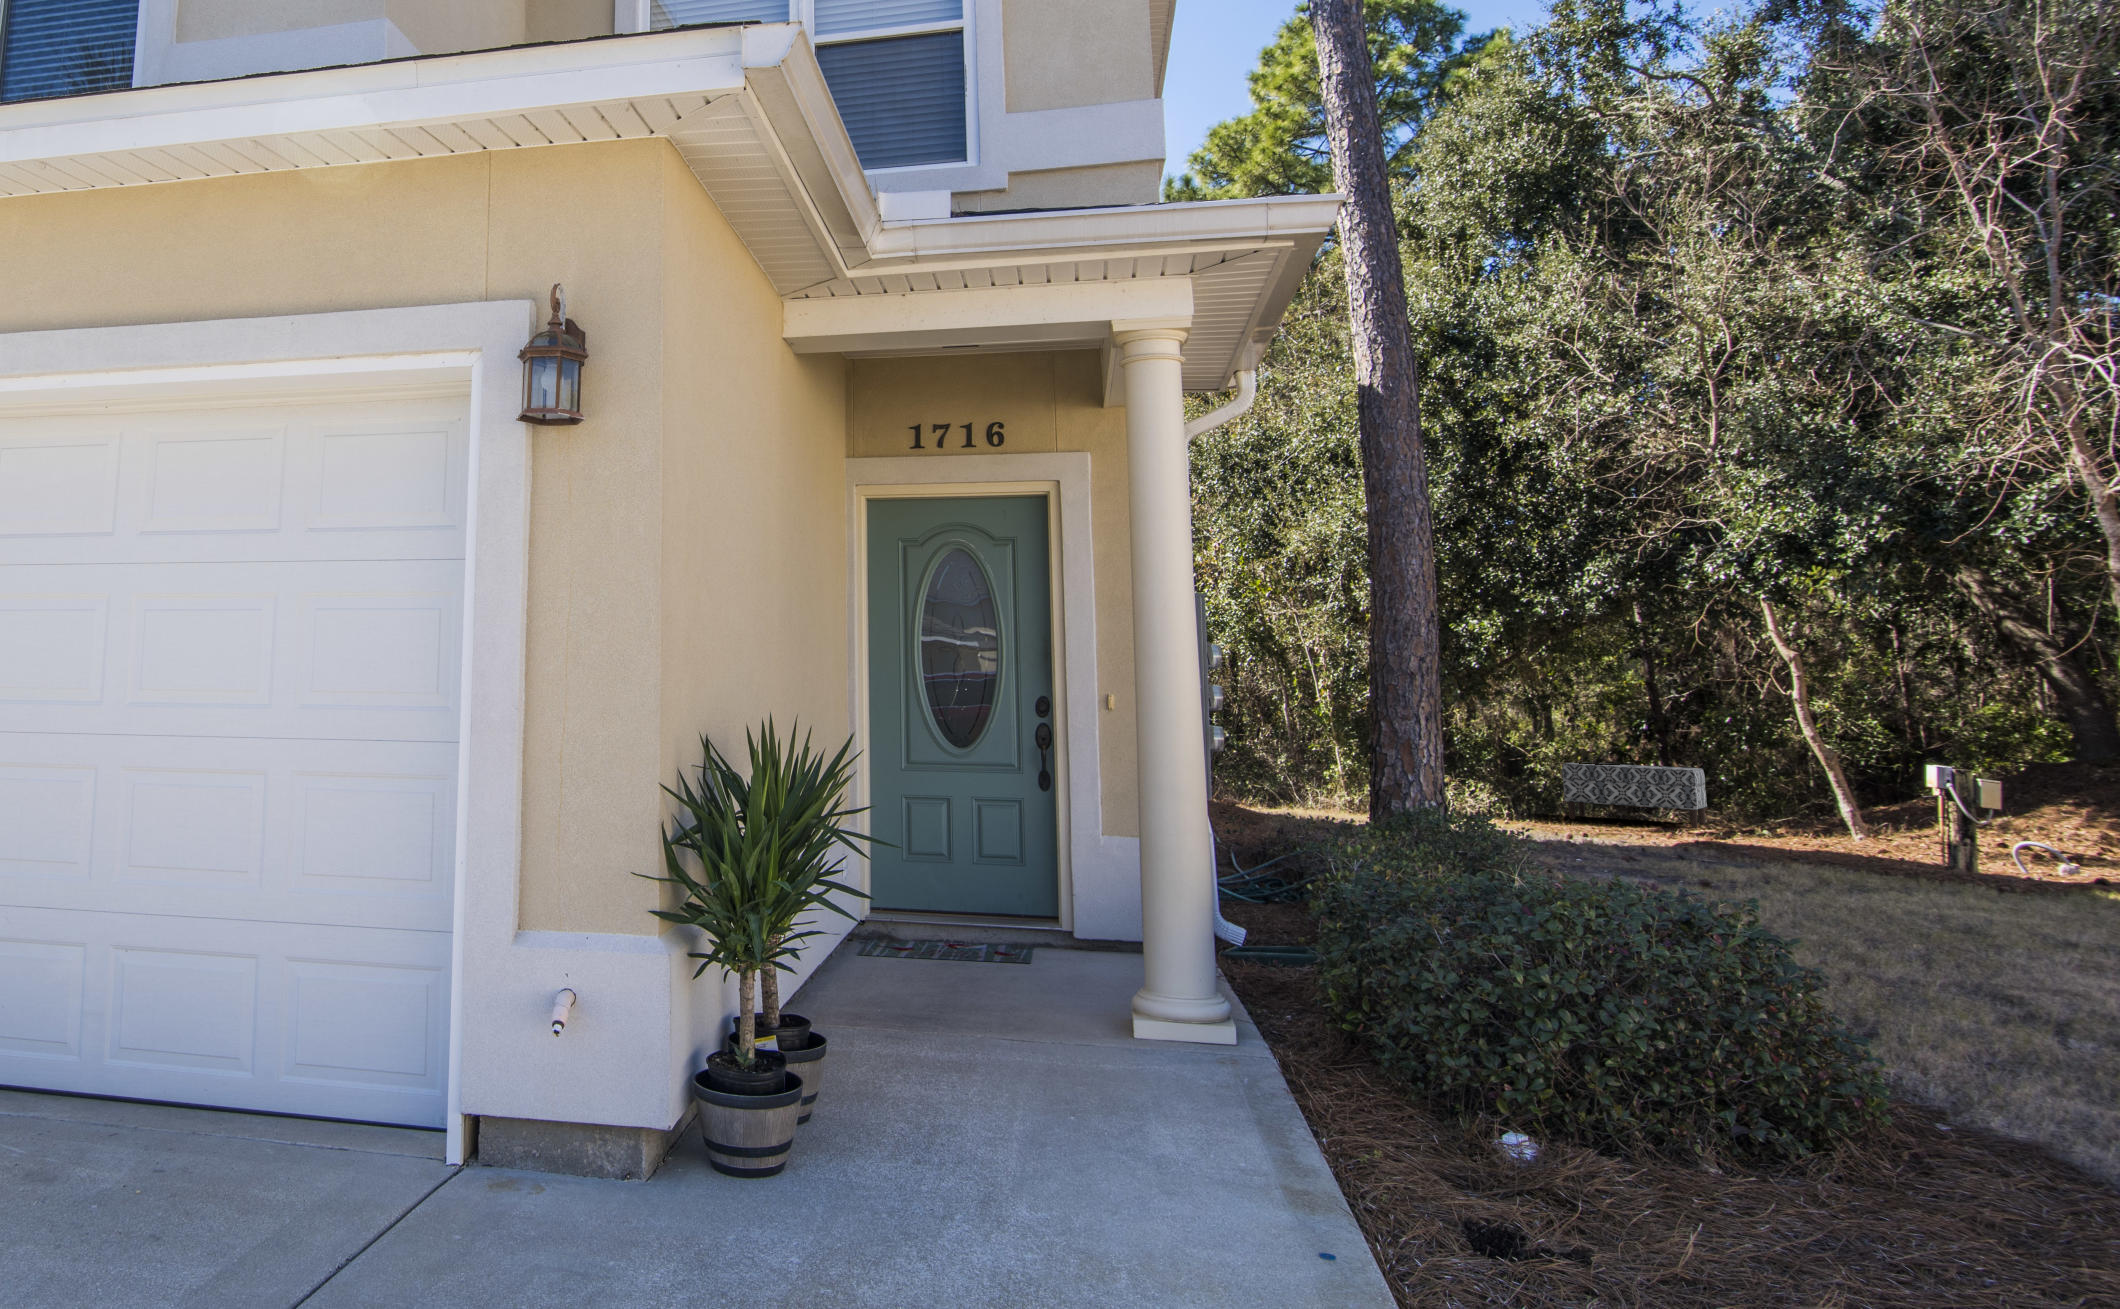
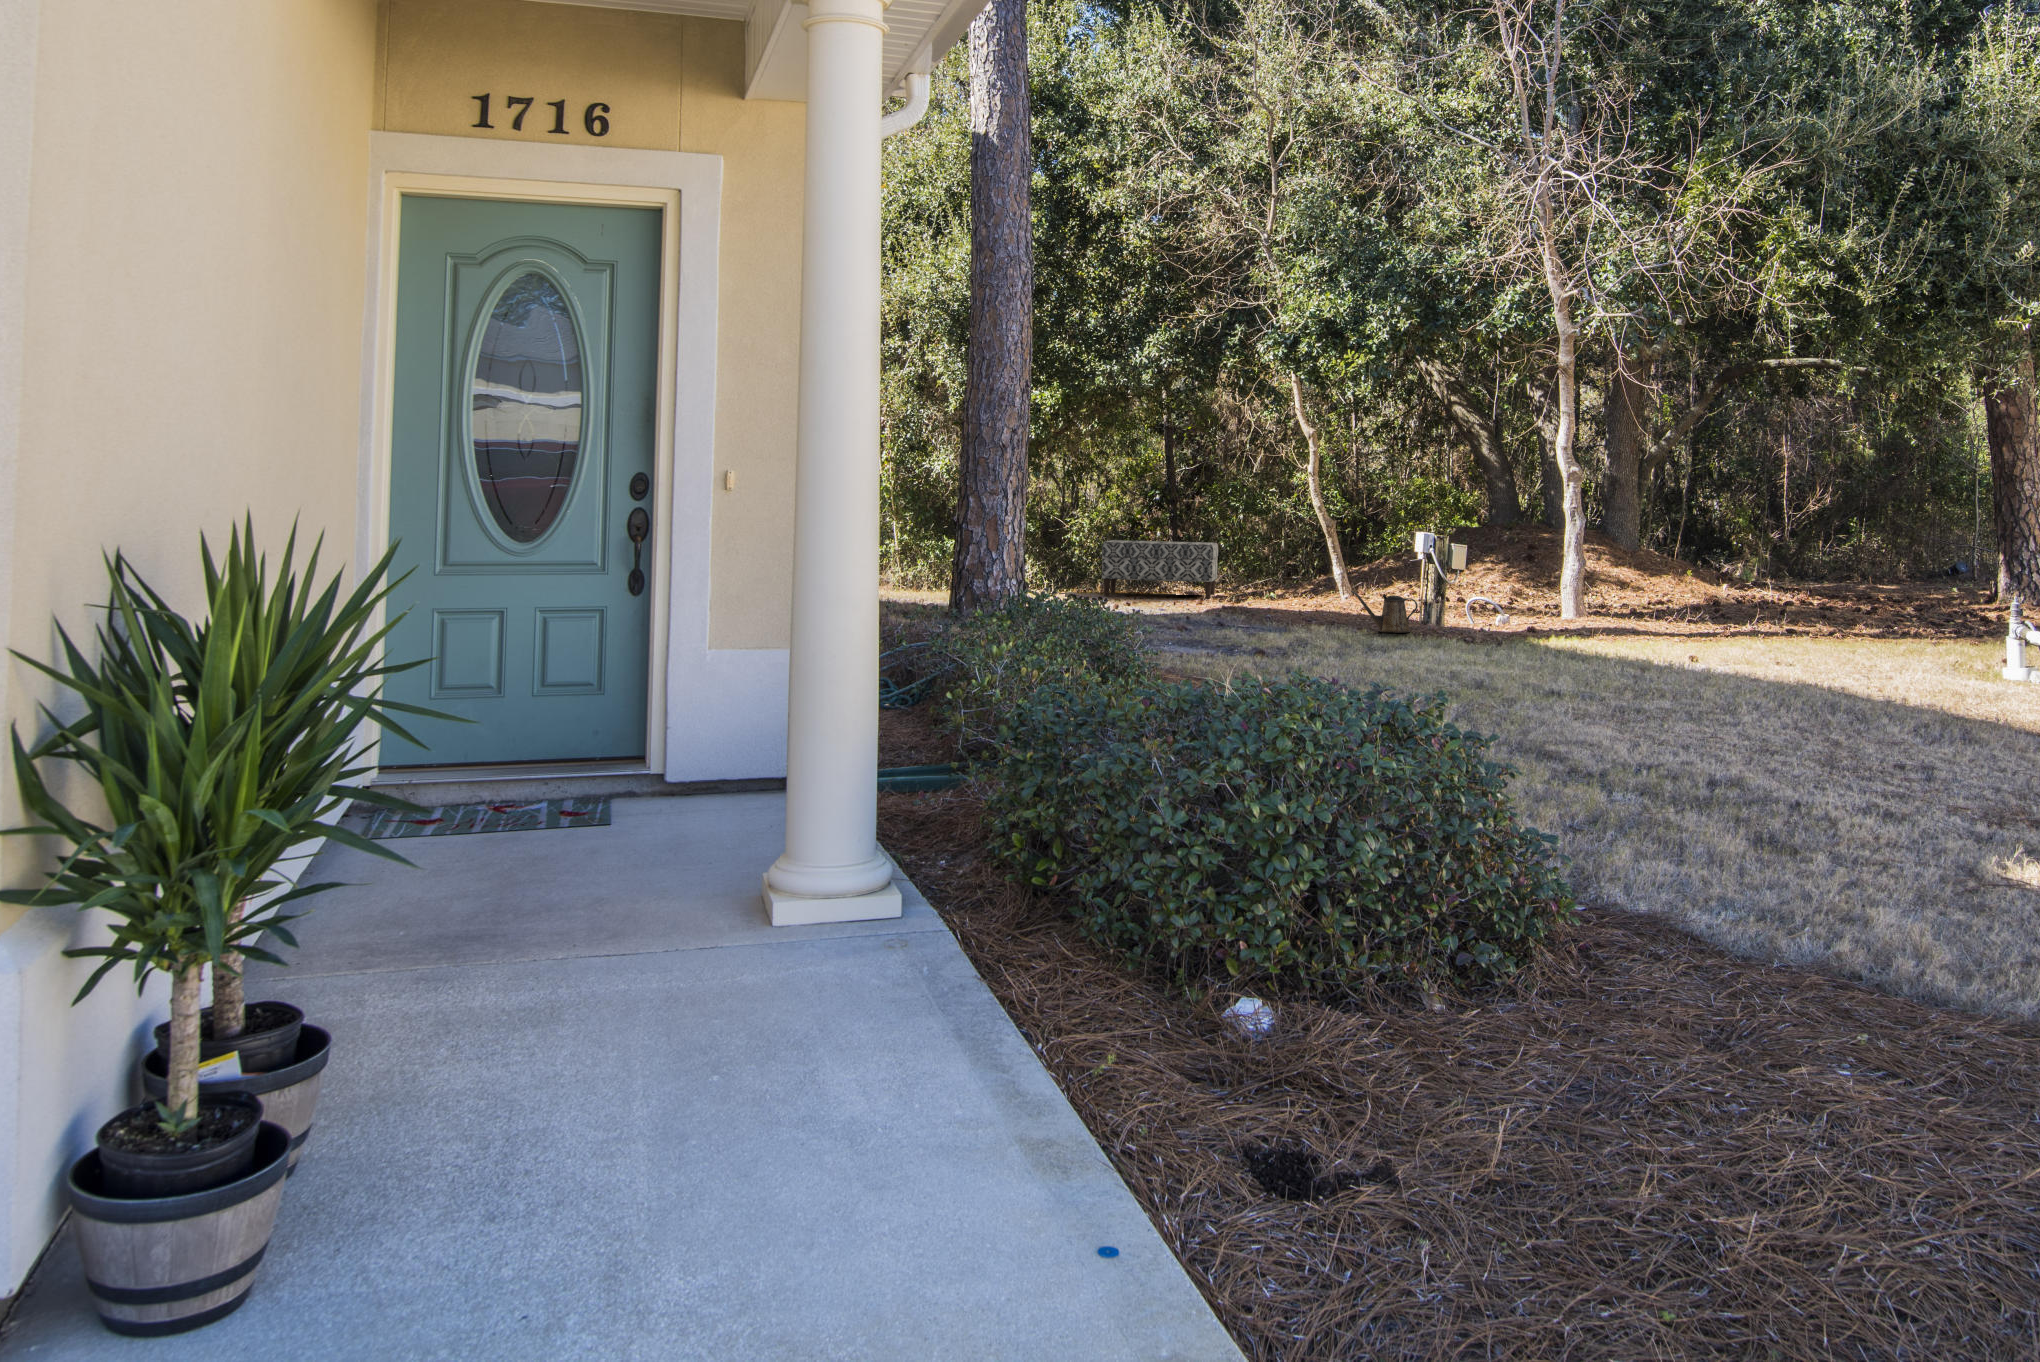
watering can: none [1853,825,1948,875] -> present [1351,591,1418,633]

